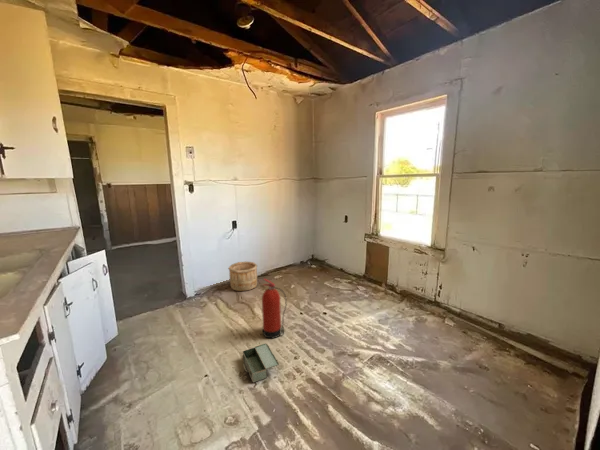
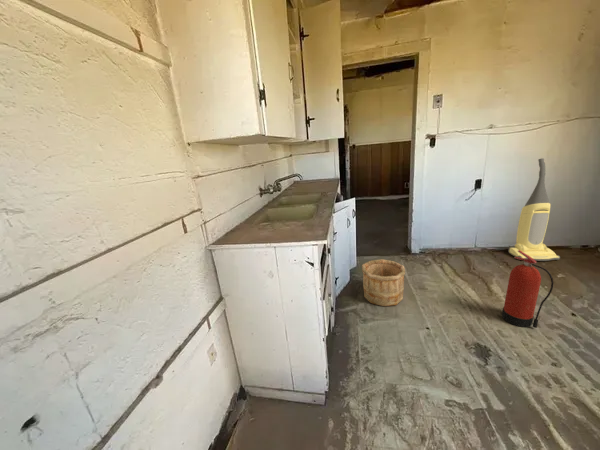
vacuum cleaner: none [263,202,293,281] -> present [508,158,560,261]
wooden bucket: present [228,261,257,291] -> present [362,259,405,306]
toolbox: present [243,344,279,383] -> none [472,323,527,366]

